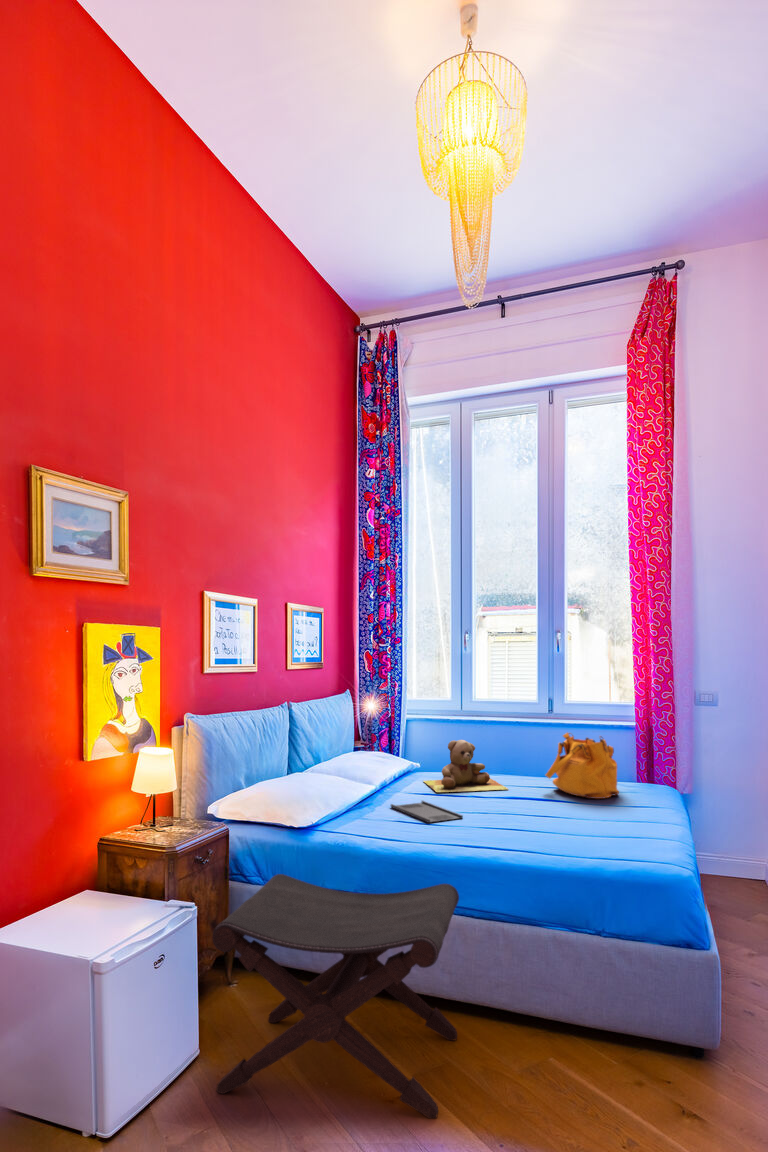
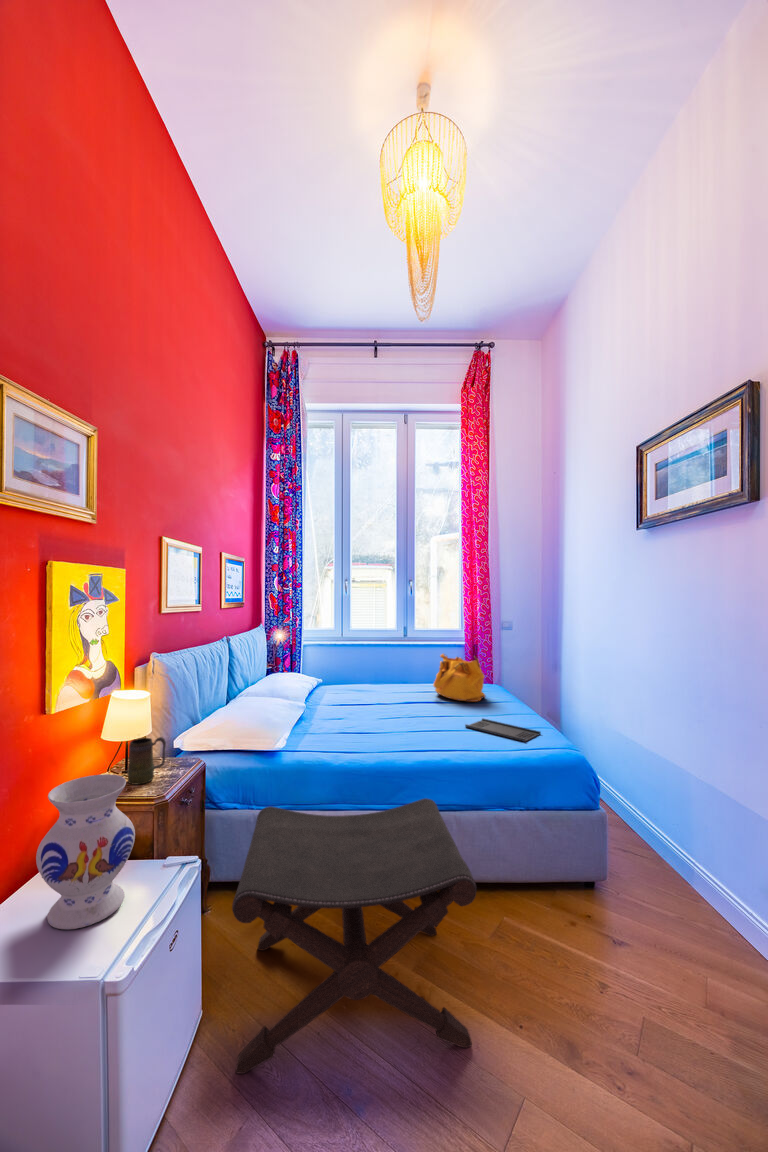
teddy bear: present [424,740,508,792] -> none [335,662,405,704]
mug: none [152,794,187,837] -> present [127,737,166,785]
tray: present [391,801,463,823] -> present [465,718,541,742]
vase: none [64,810,139,927] -> present [36,774,135,930]

